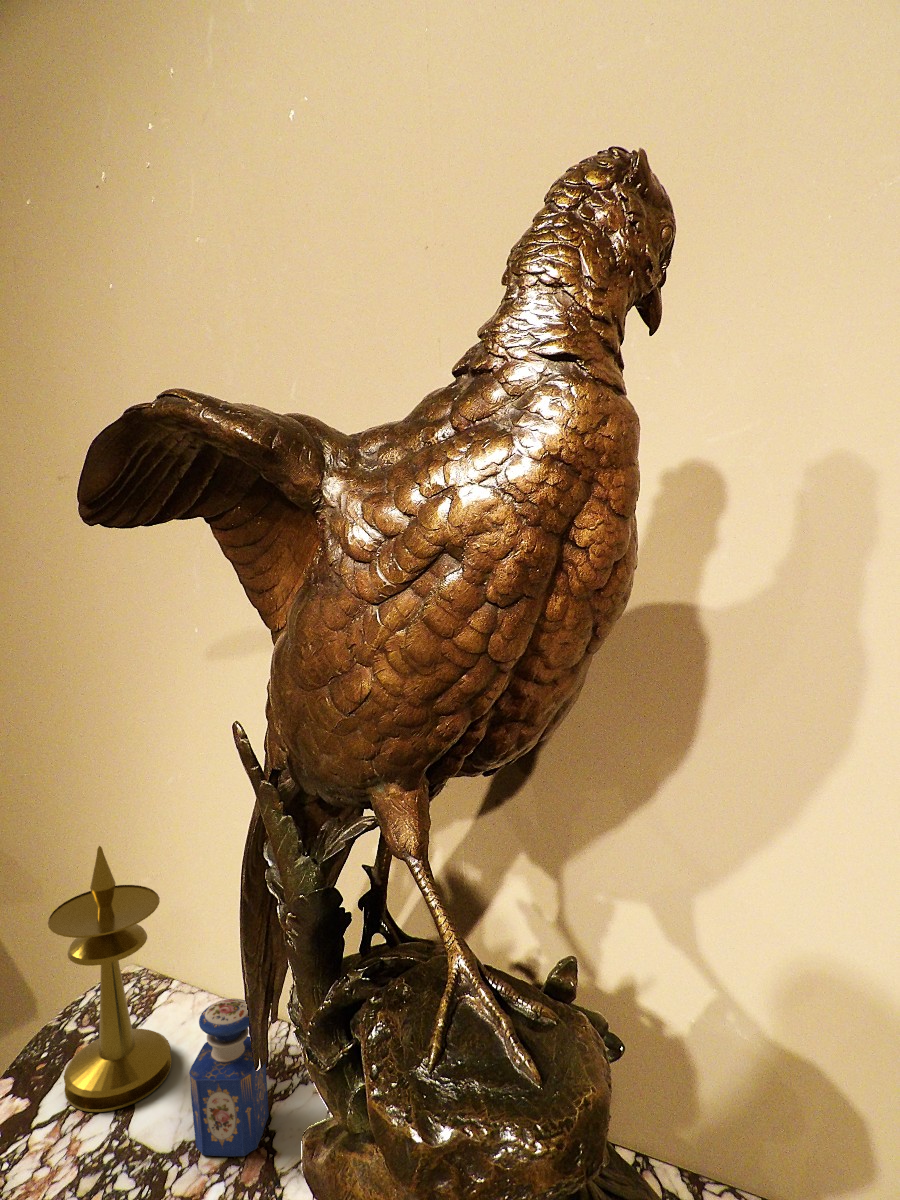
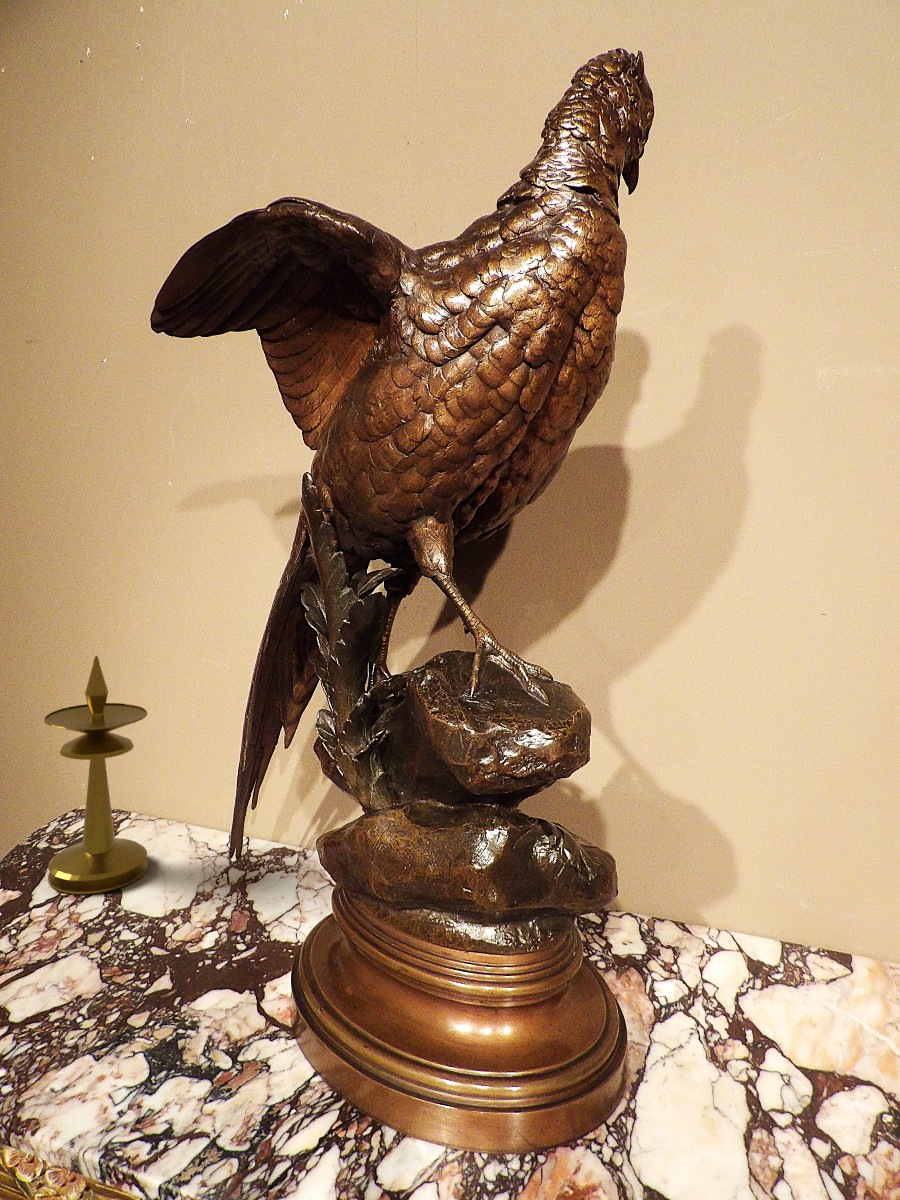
perfume bottle: present [189,999,269,1156] -> none [185,786,249,916]

